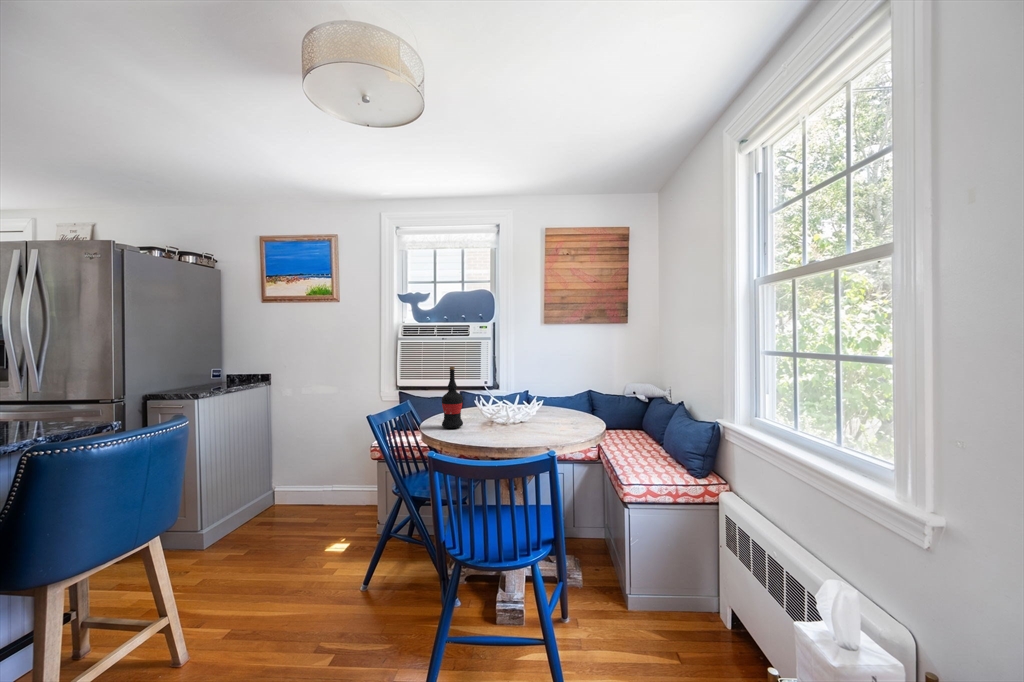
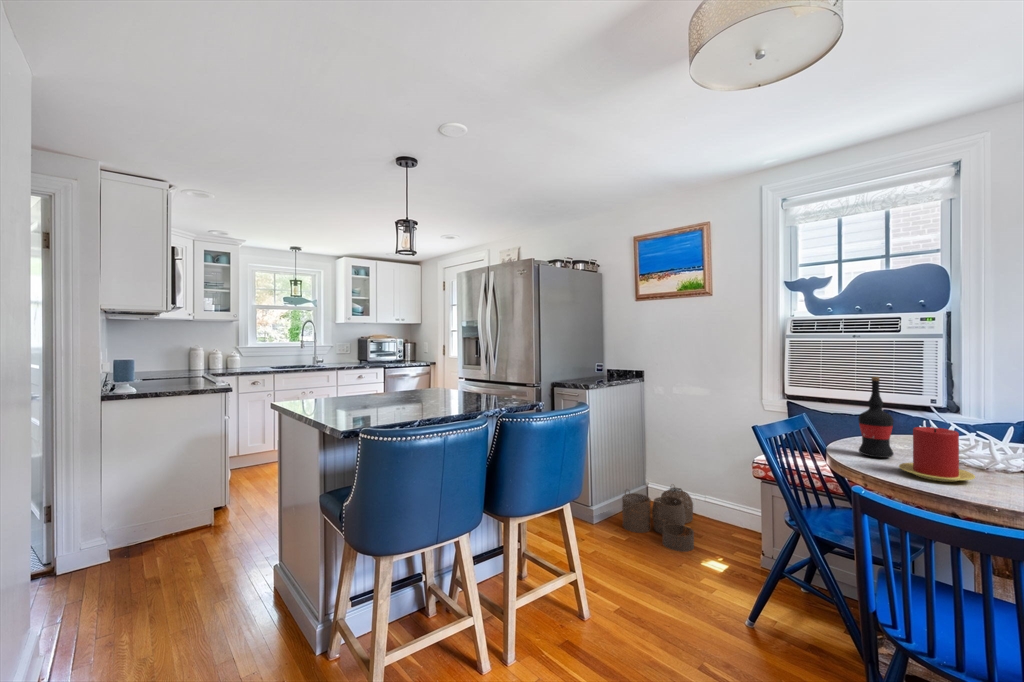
candle: none [465,401,506,439] -> present [899,427,975,482]
woven basket: none [239,481,321,550] -> present [622,487,694,552]

